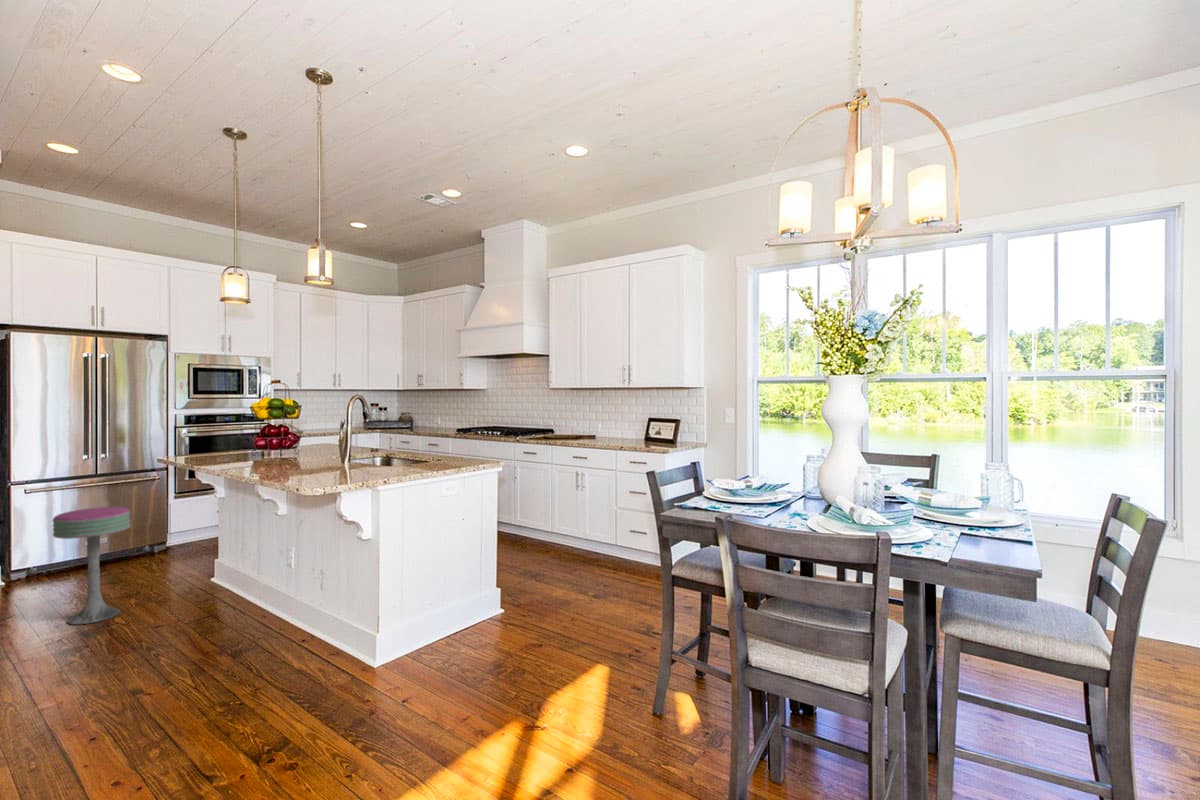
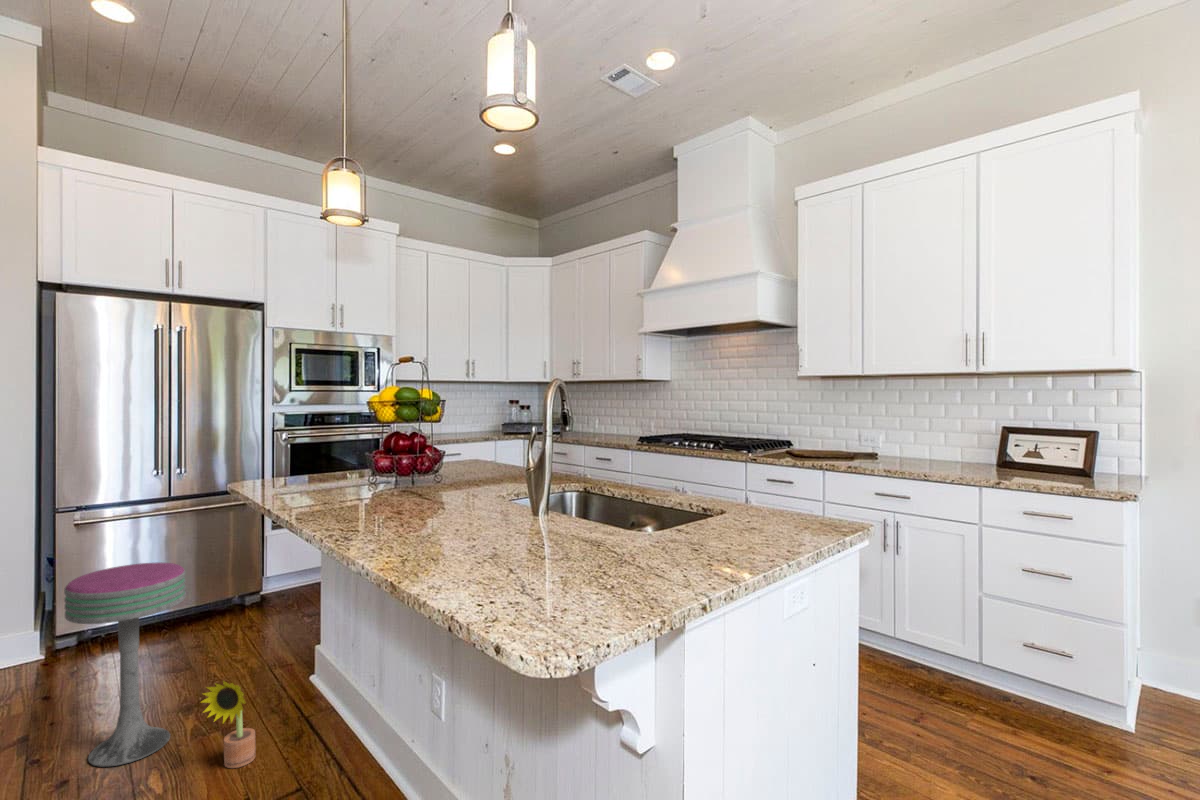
decorative plant: none [146,568,180,620] -> present [202,681,256,768]

